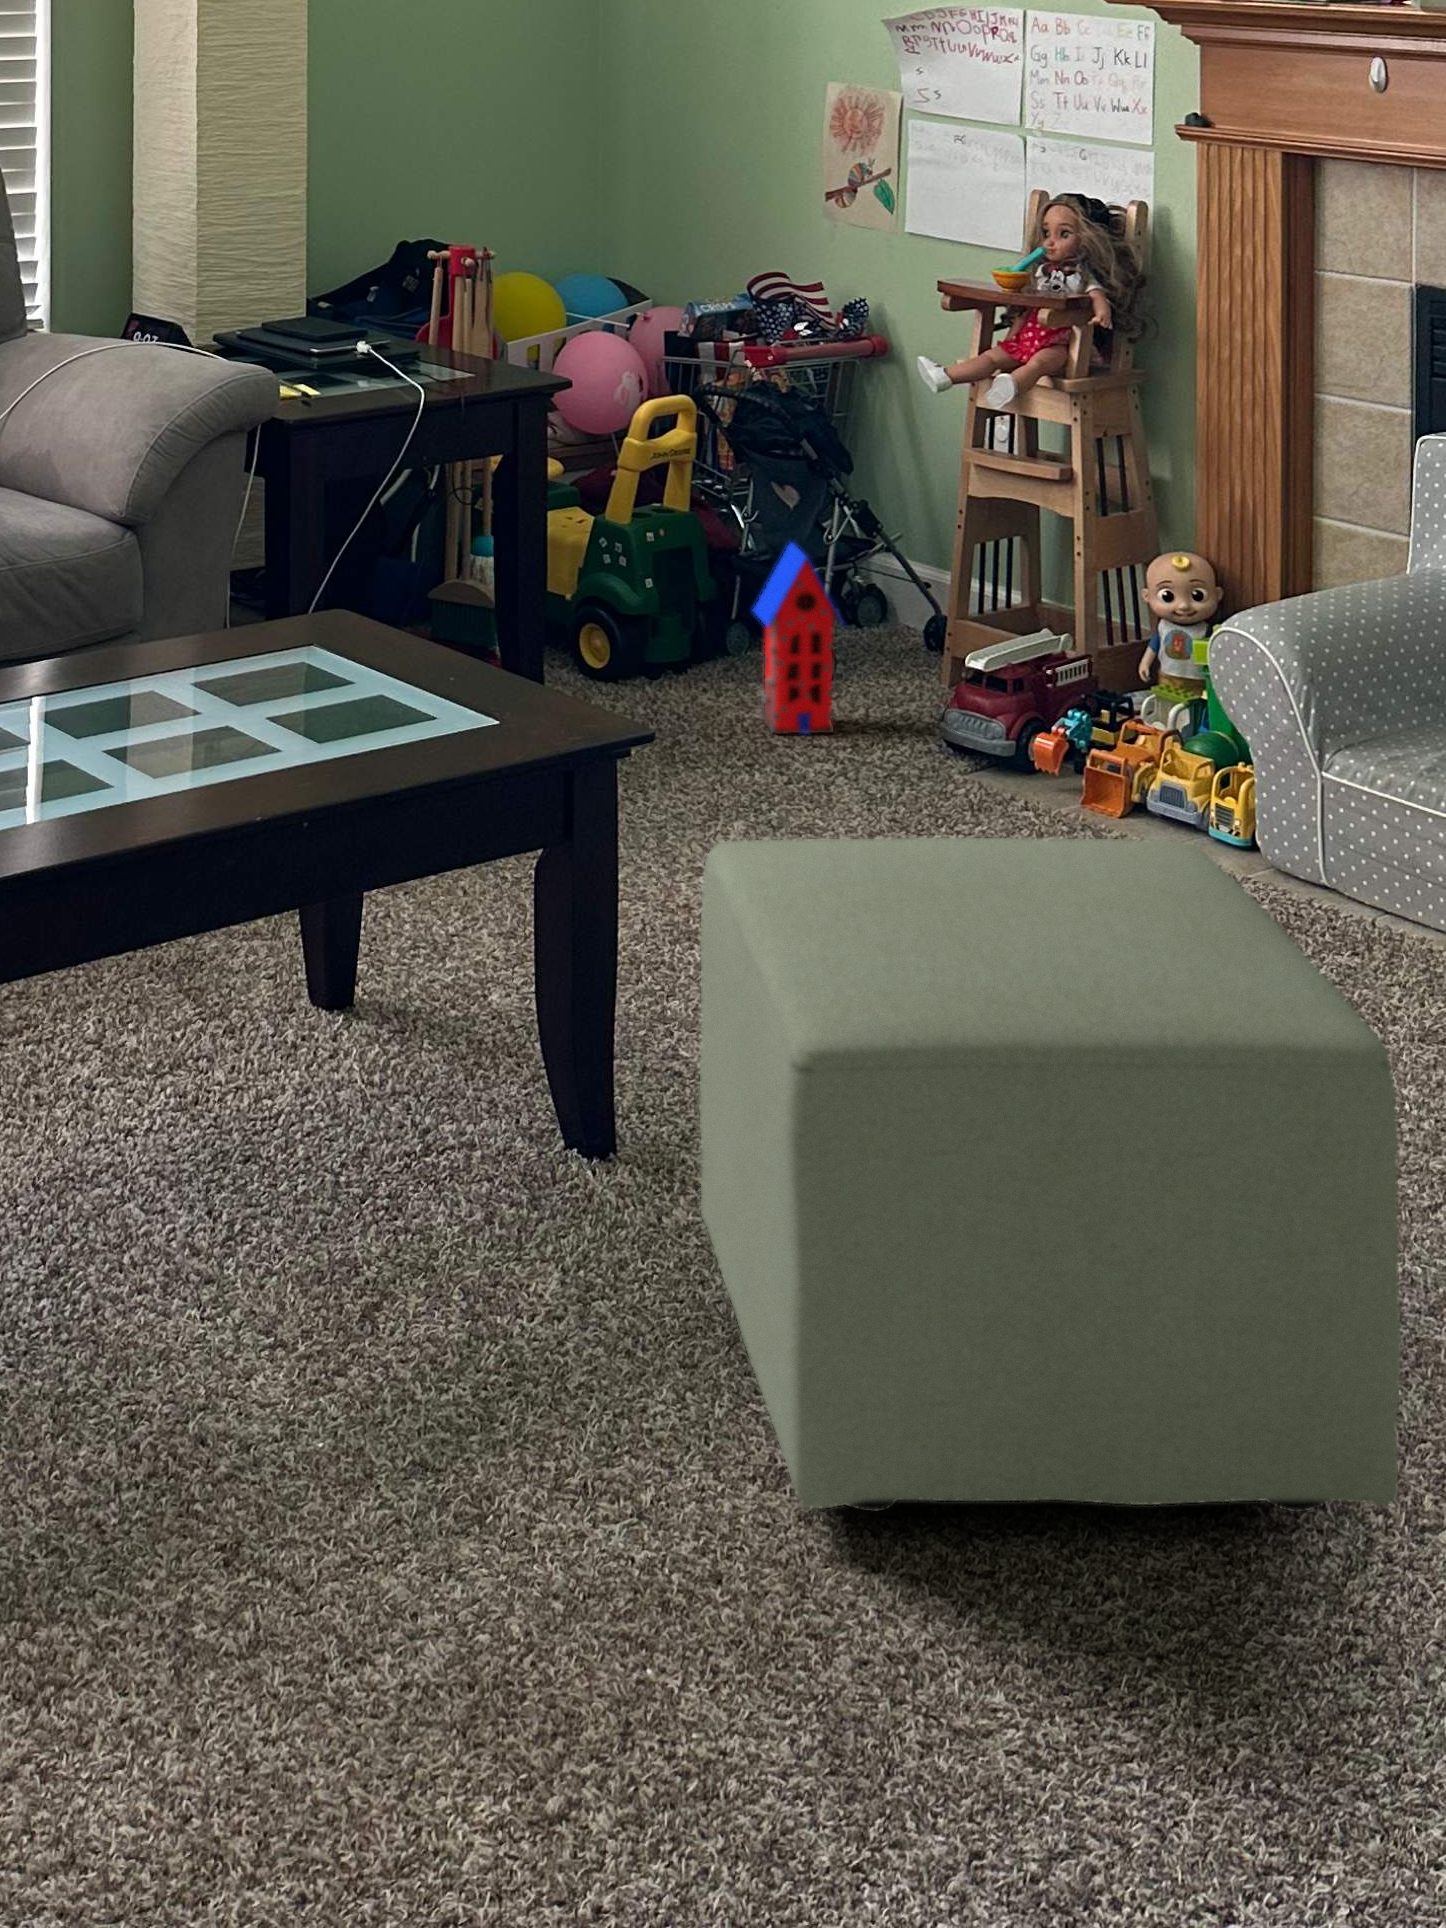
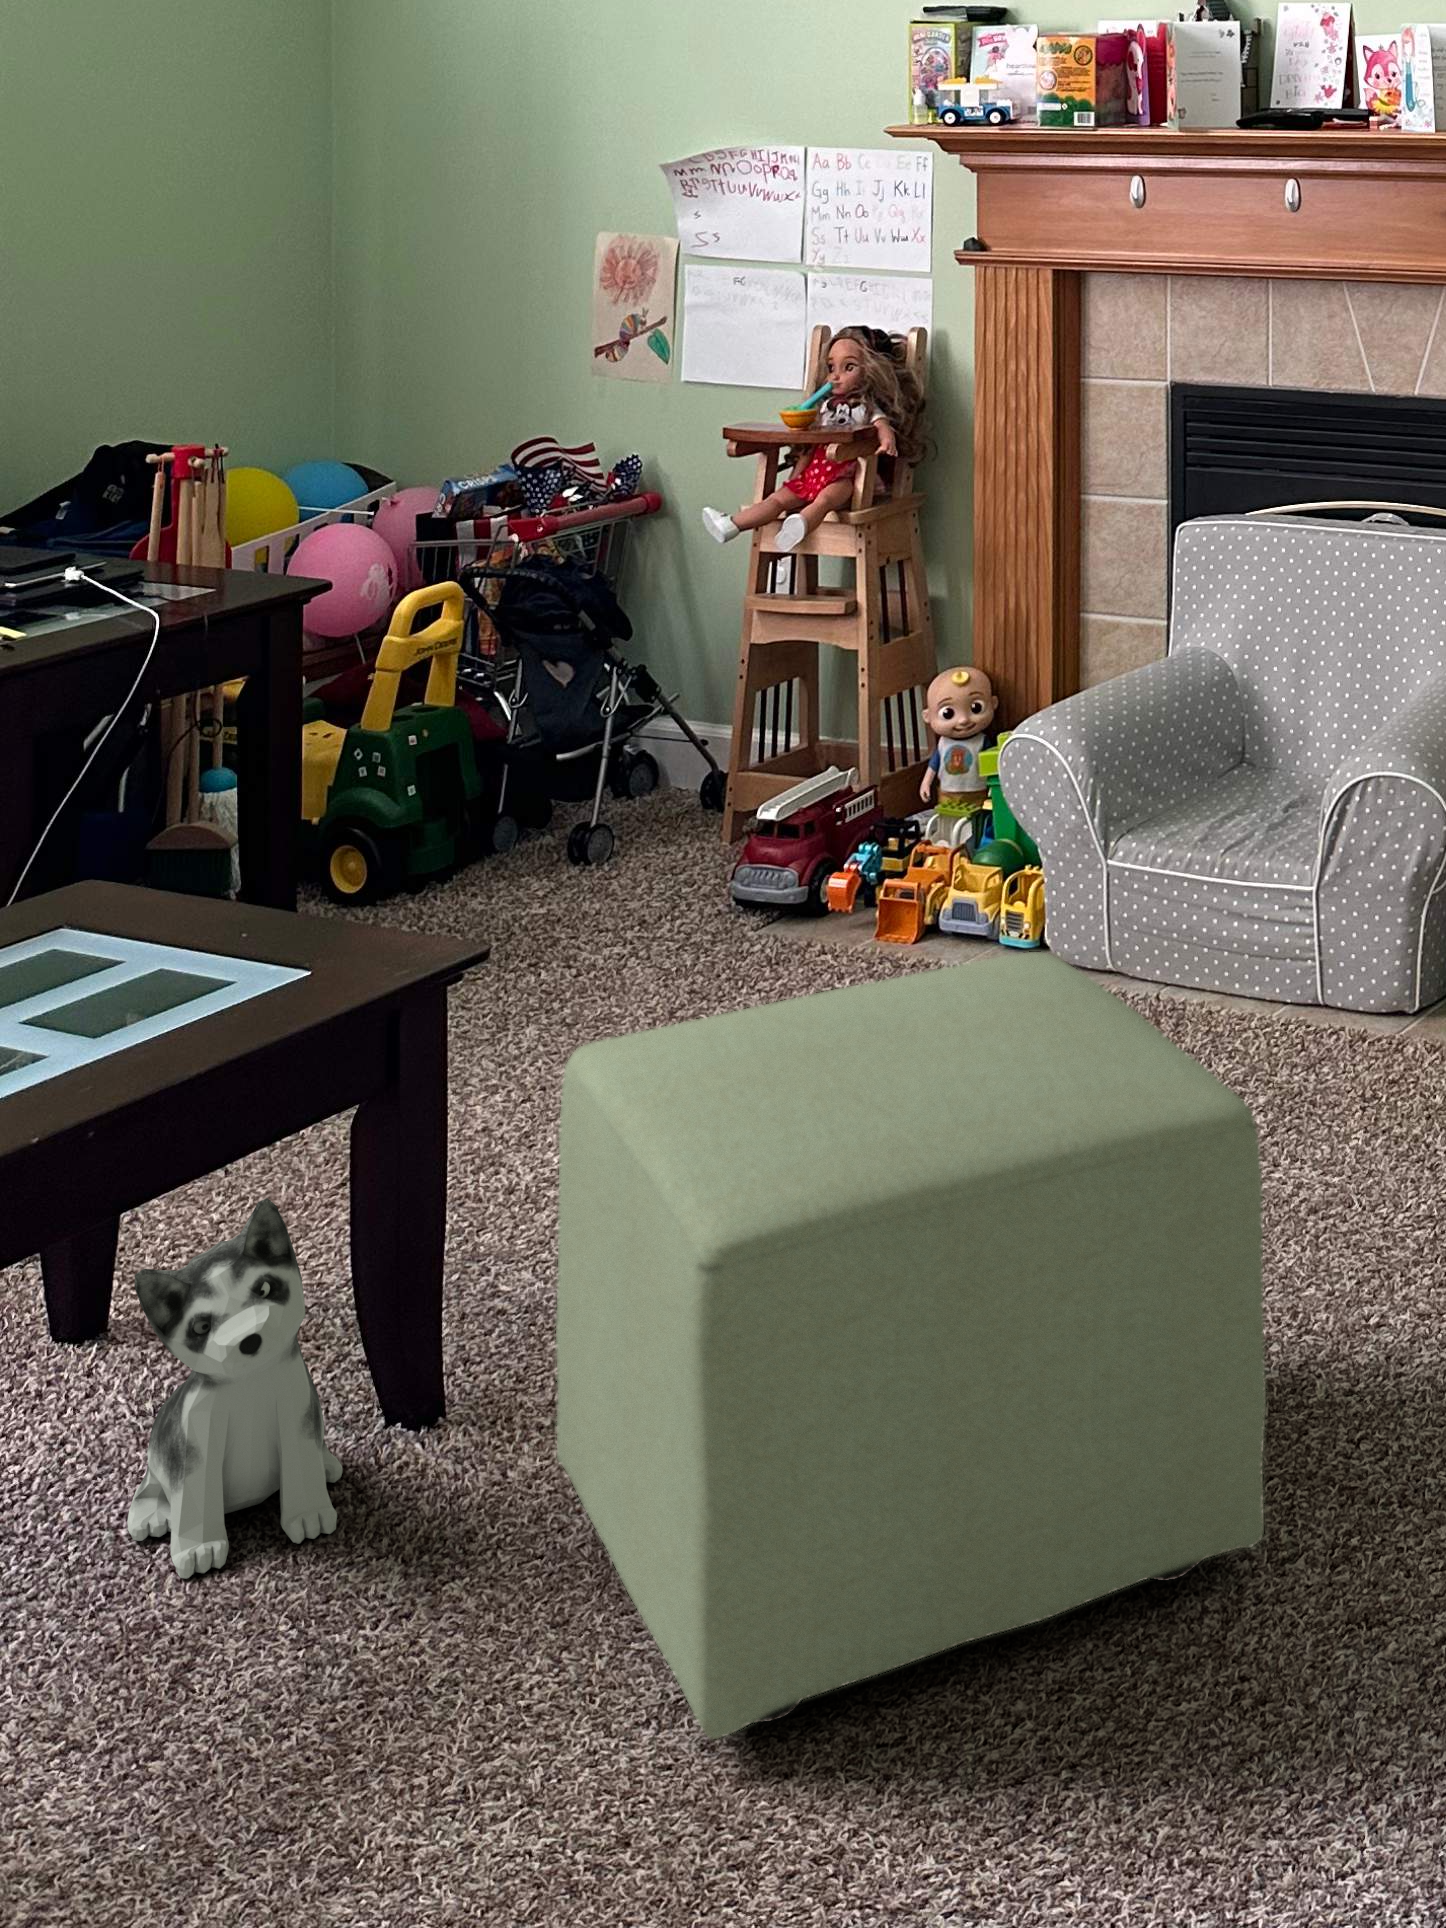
toy house: present [754,543,842,734] -> none [531,714,632,921]
plush toy: none [353,919,525,1228] -> present [127,1198,343,1579]

